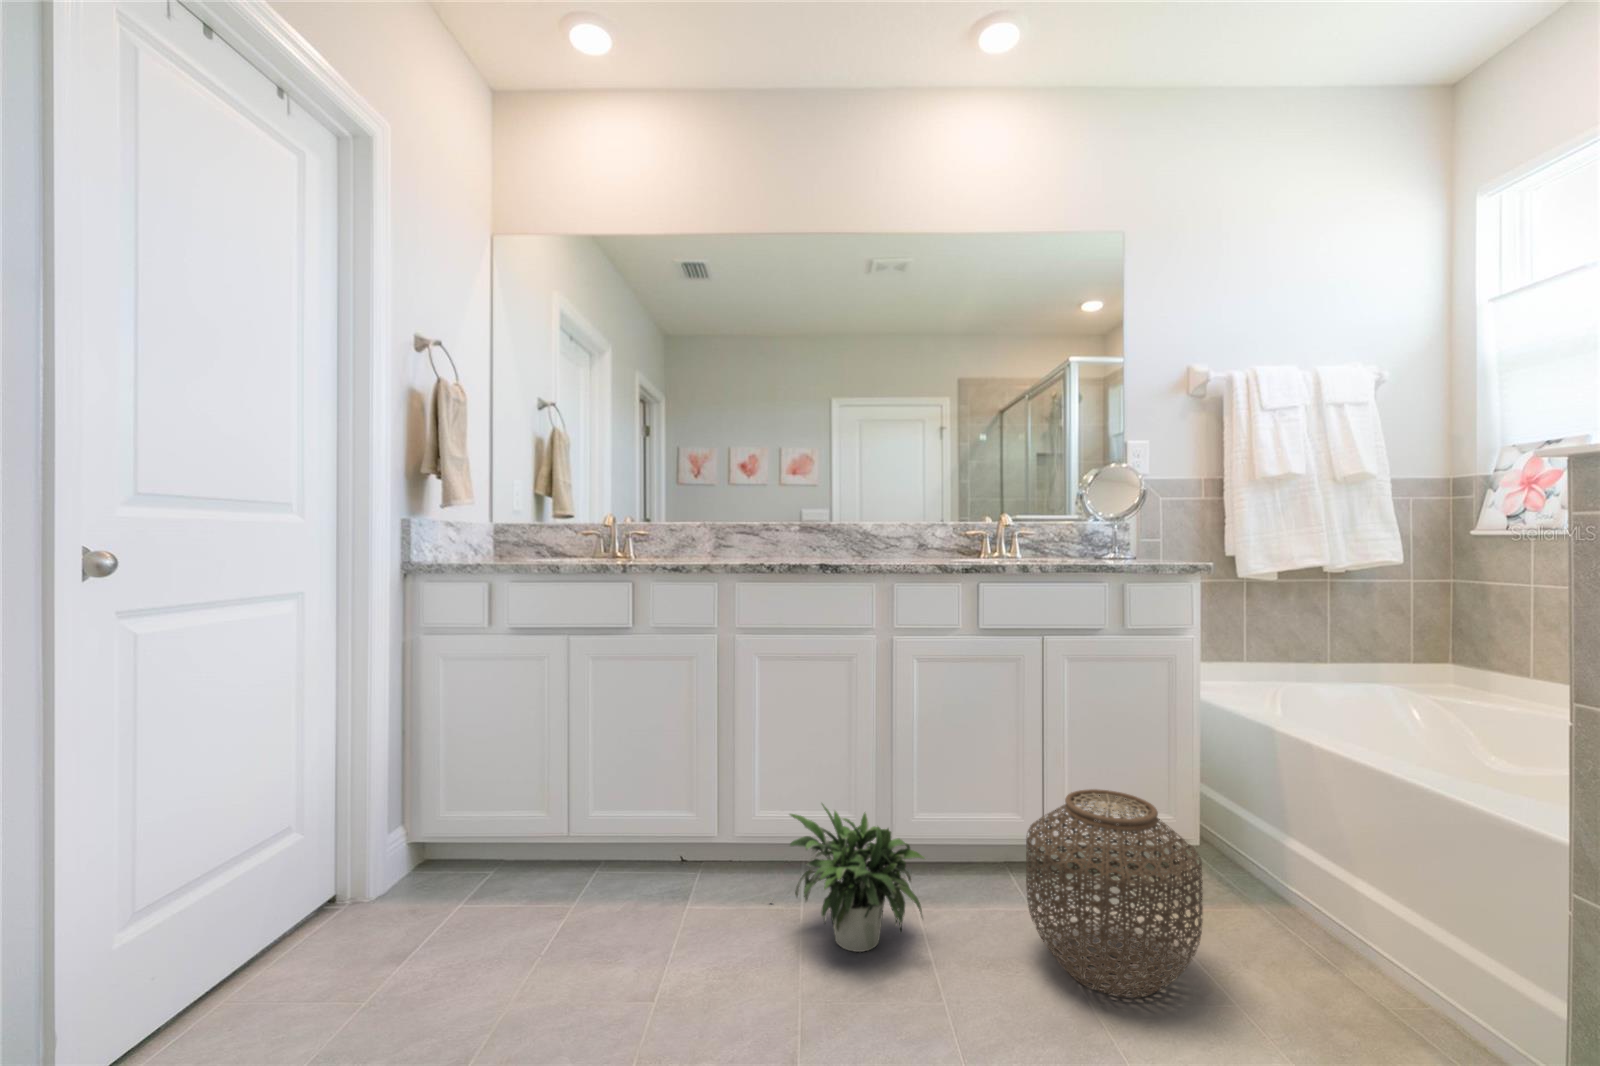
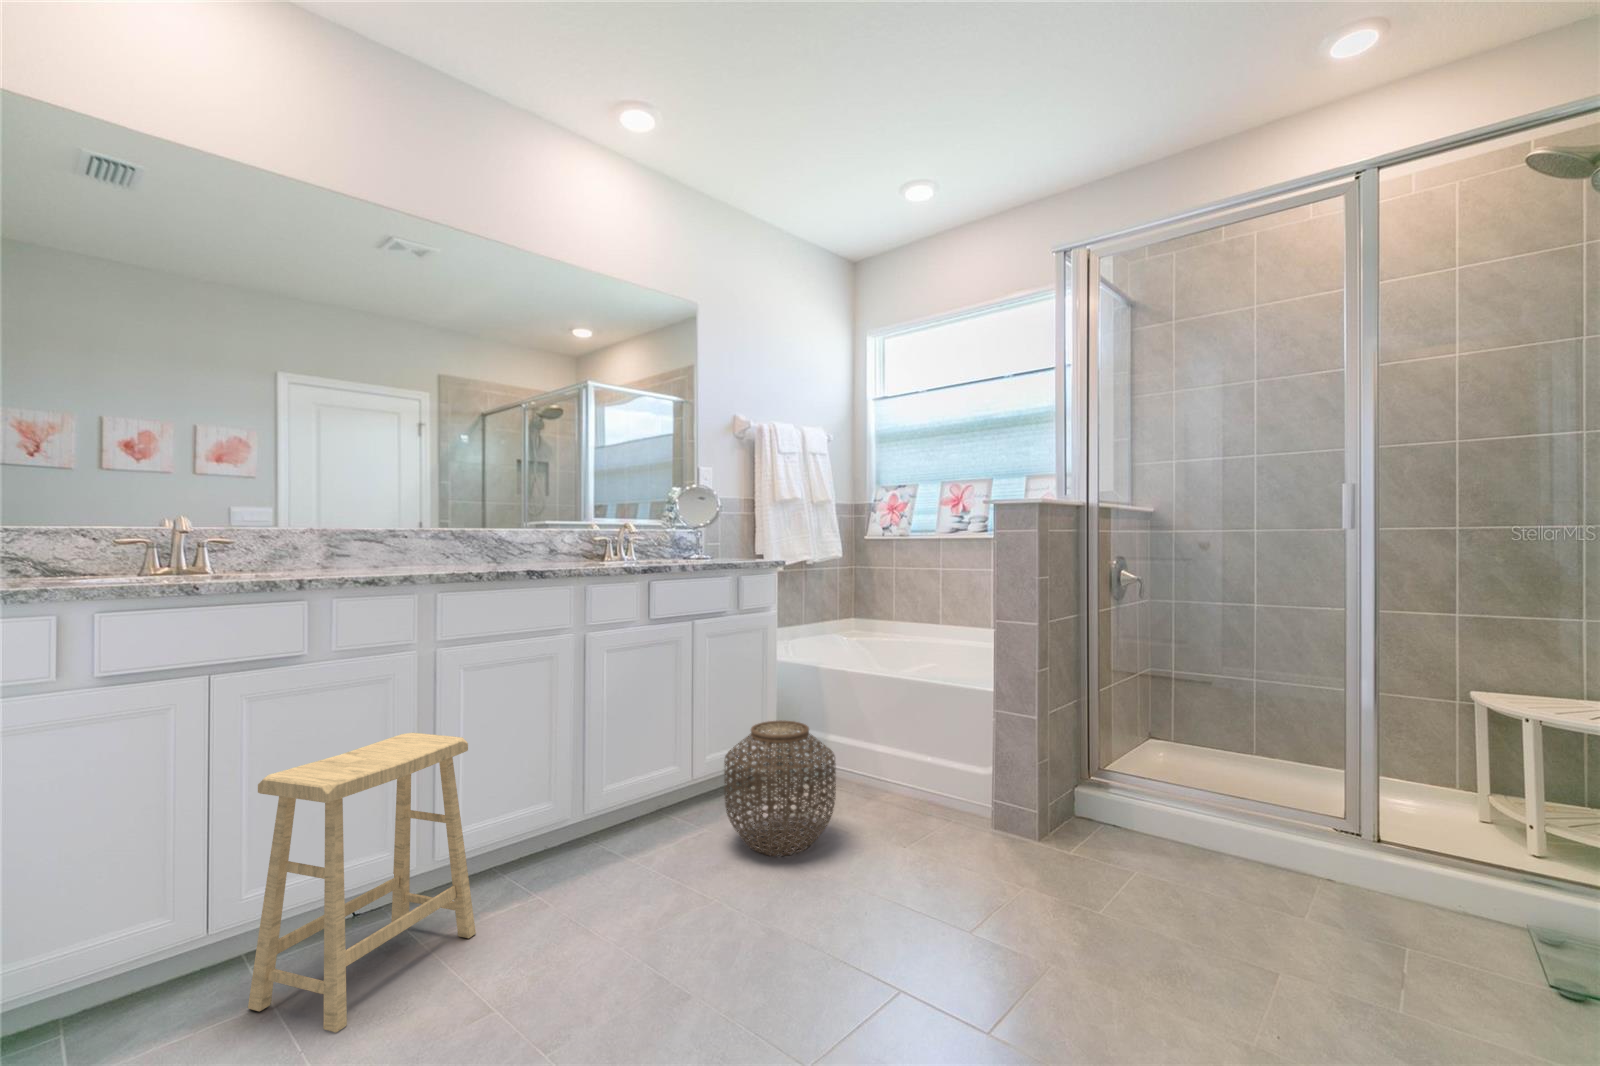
footstool: none [559,710,725,955] -> present [248,733,476,1033]
potted plant: present [770,804,925,952] -> none [502,787,674,905]

